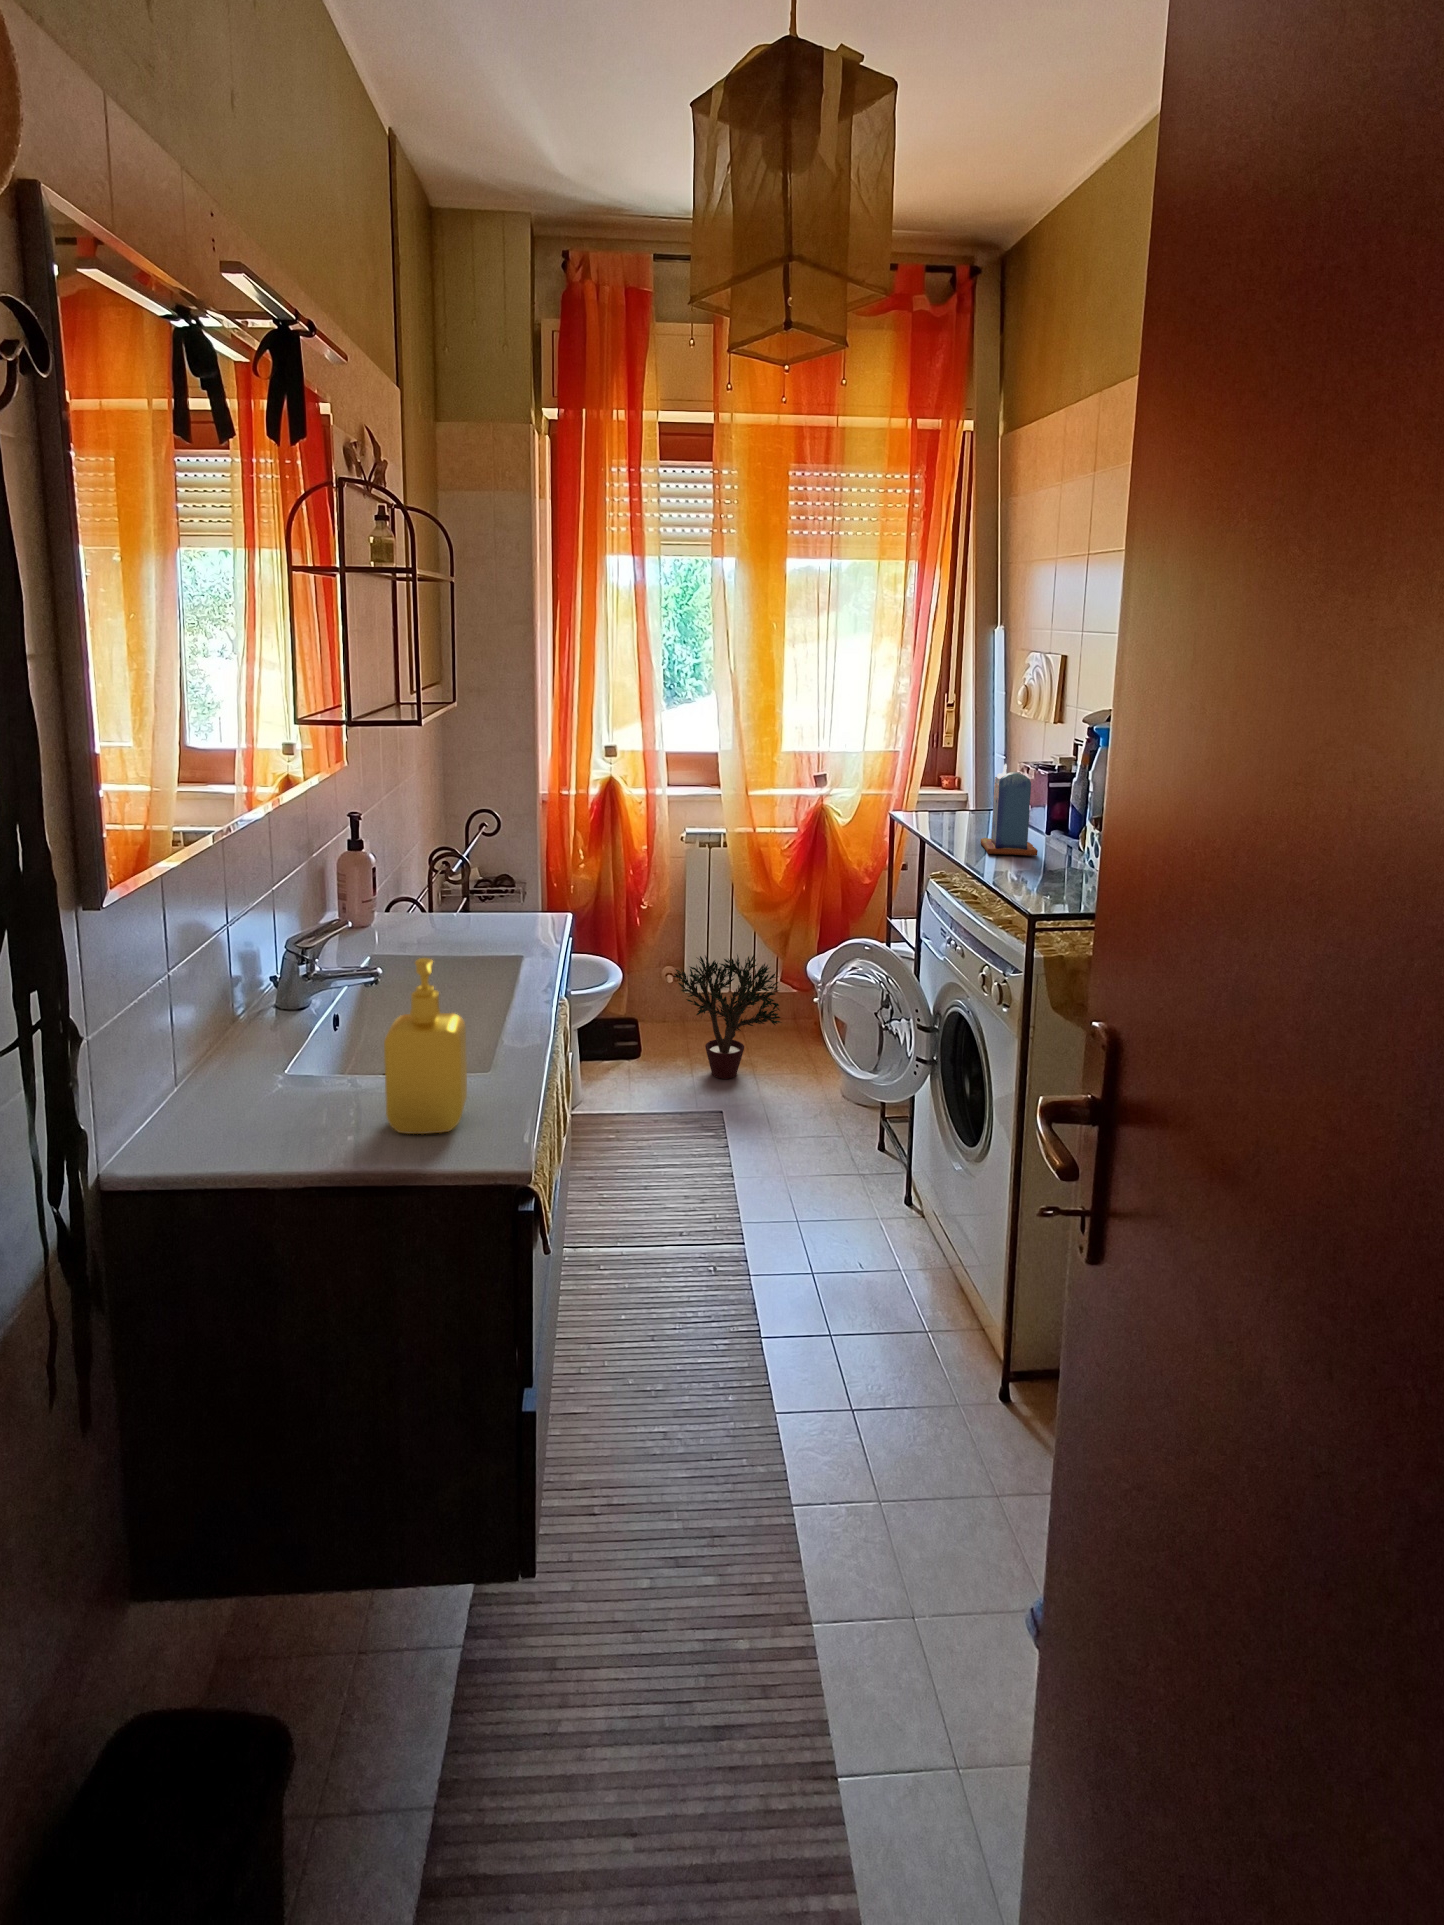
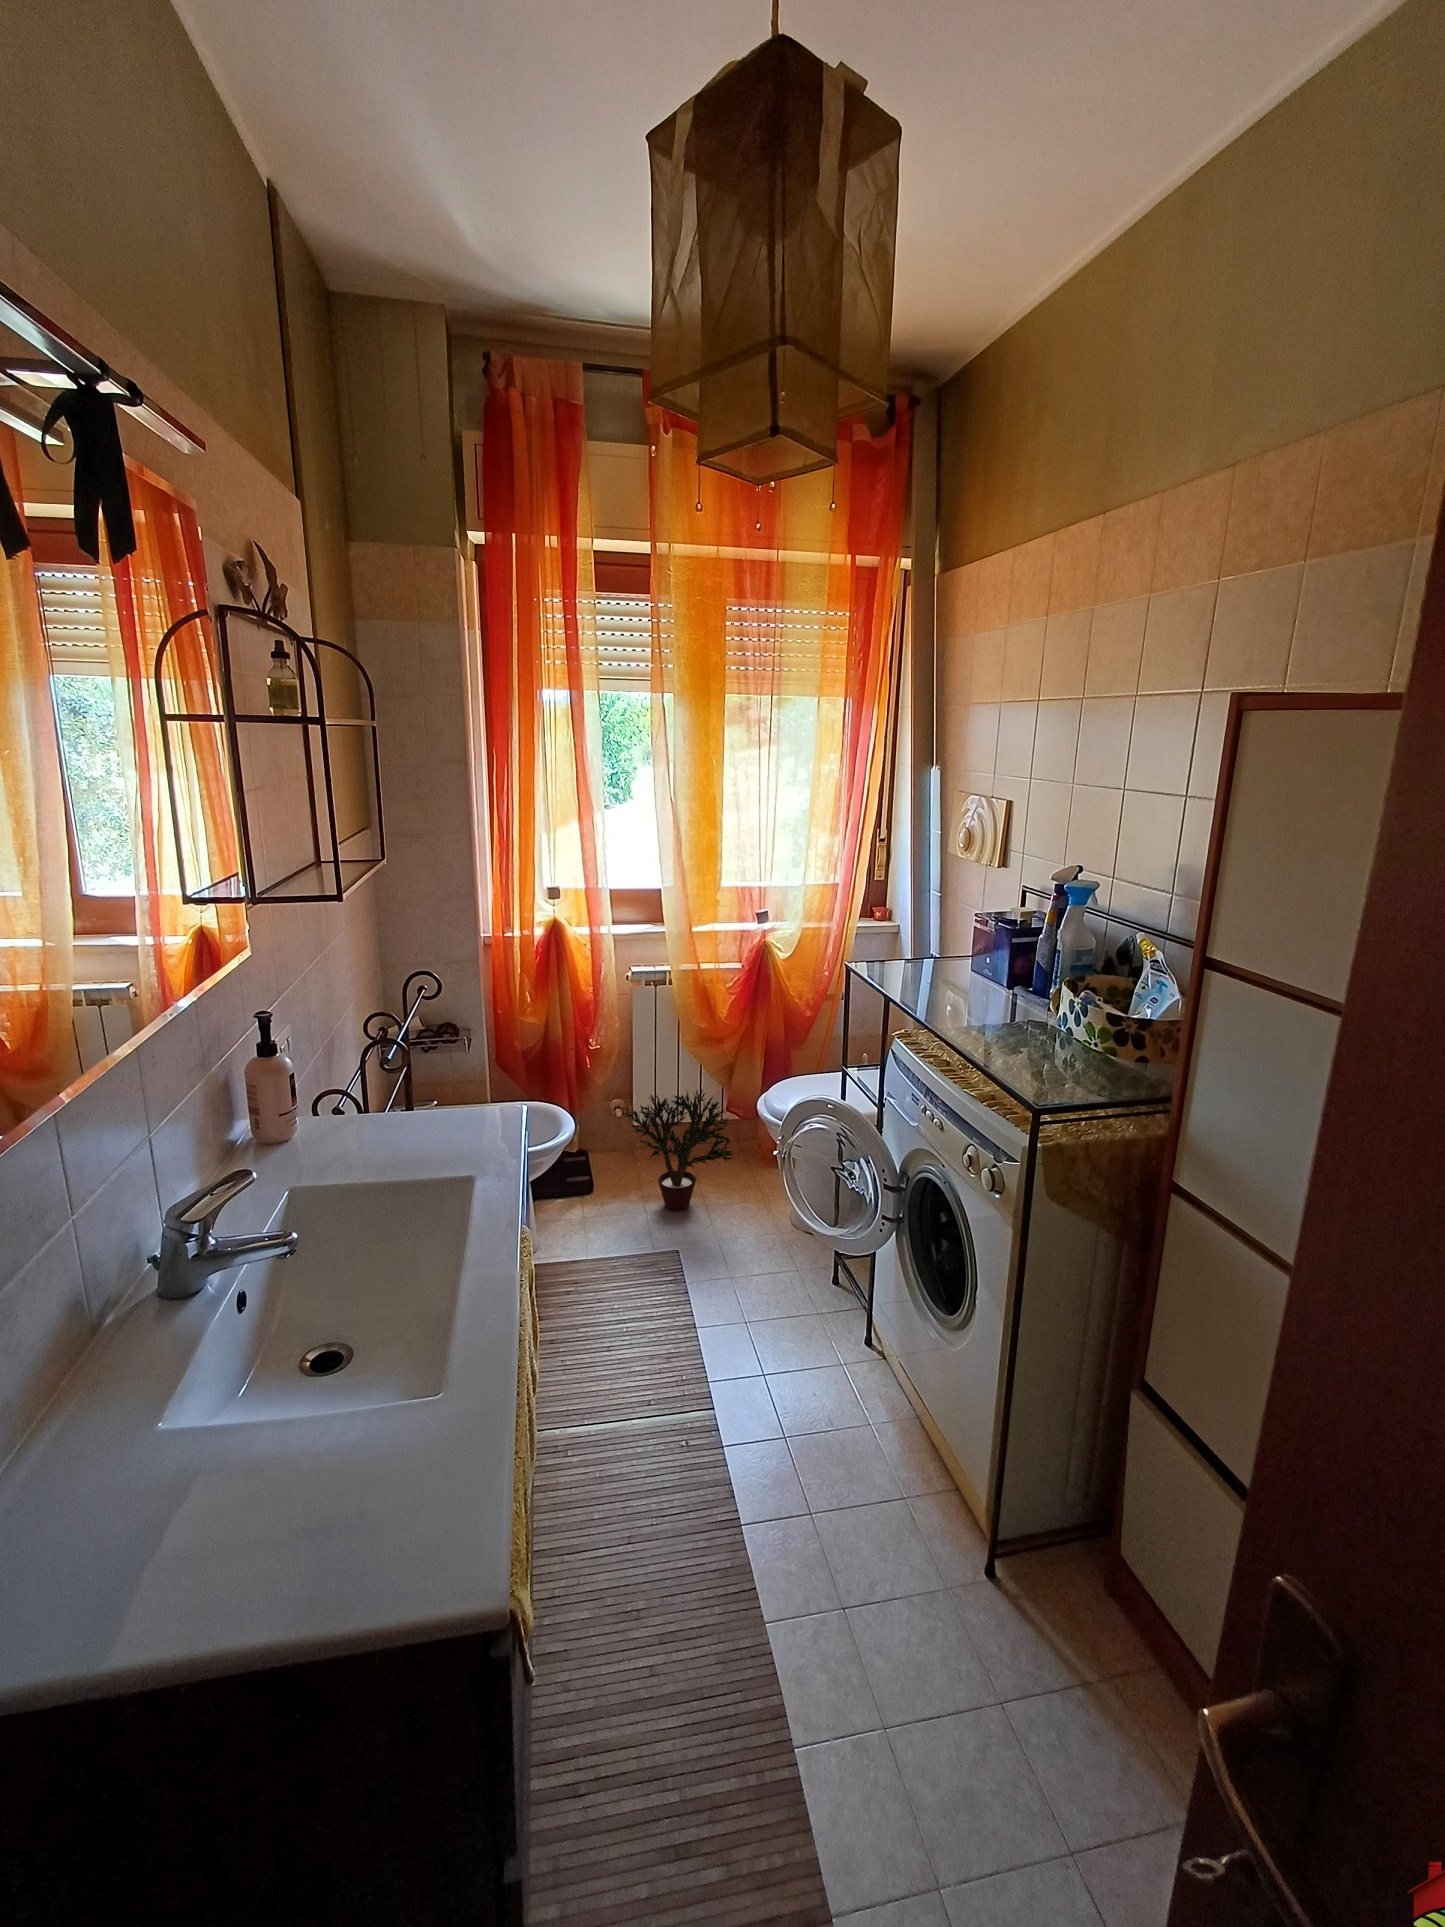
candle: present [981,764,1038,856] -> none [943,922,1004,1016]
soap dispenser: present [384,958,467,1134] -> none [280,1305,406,1540]

